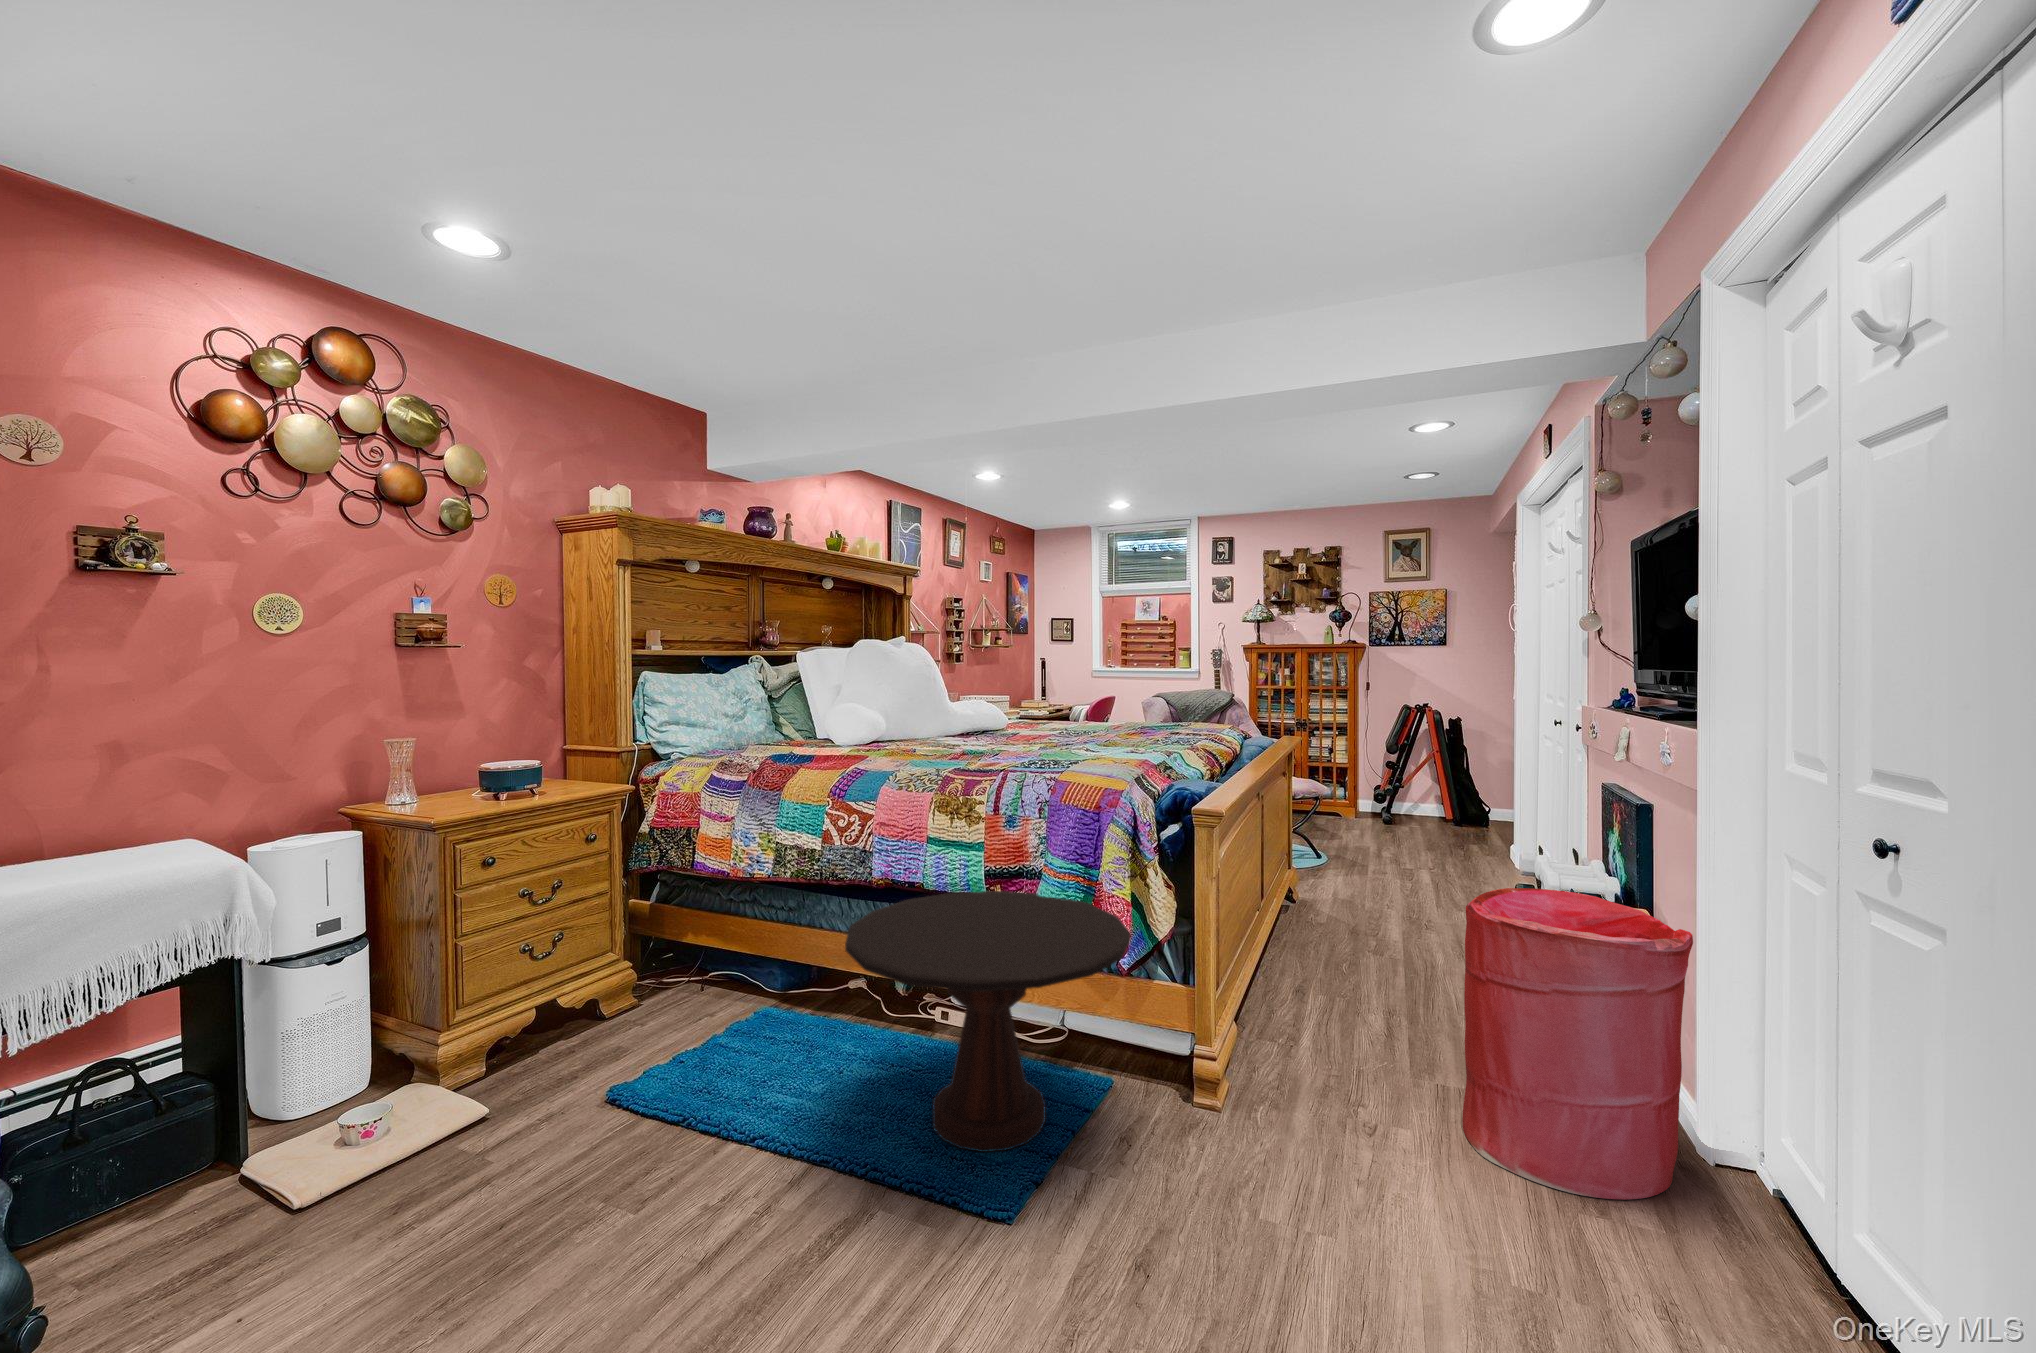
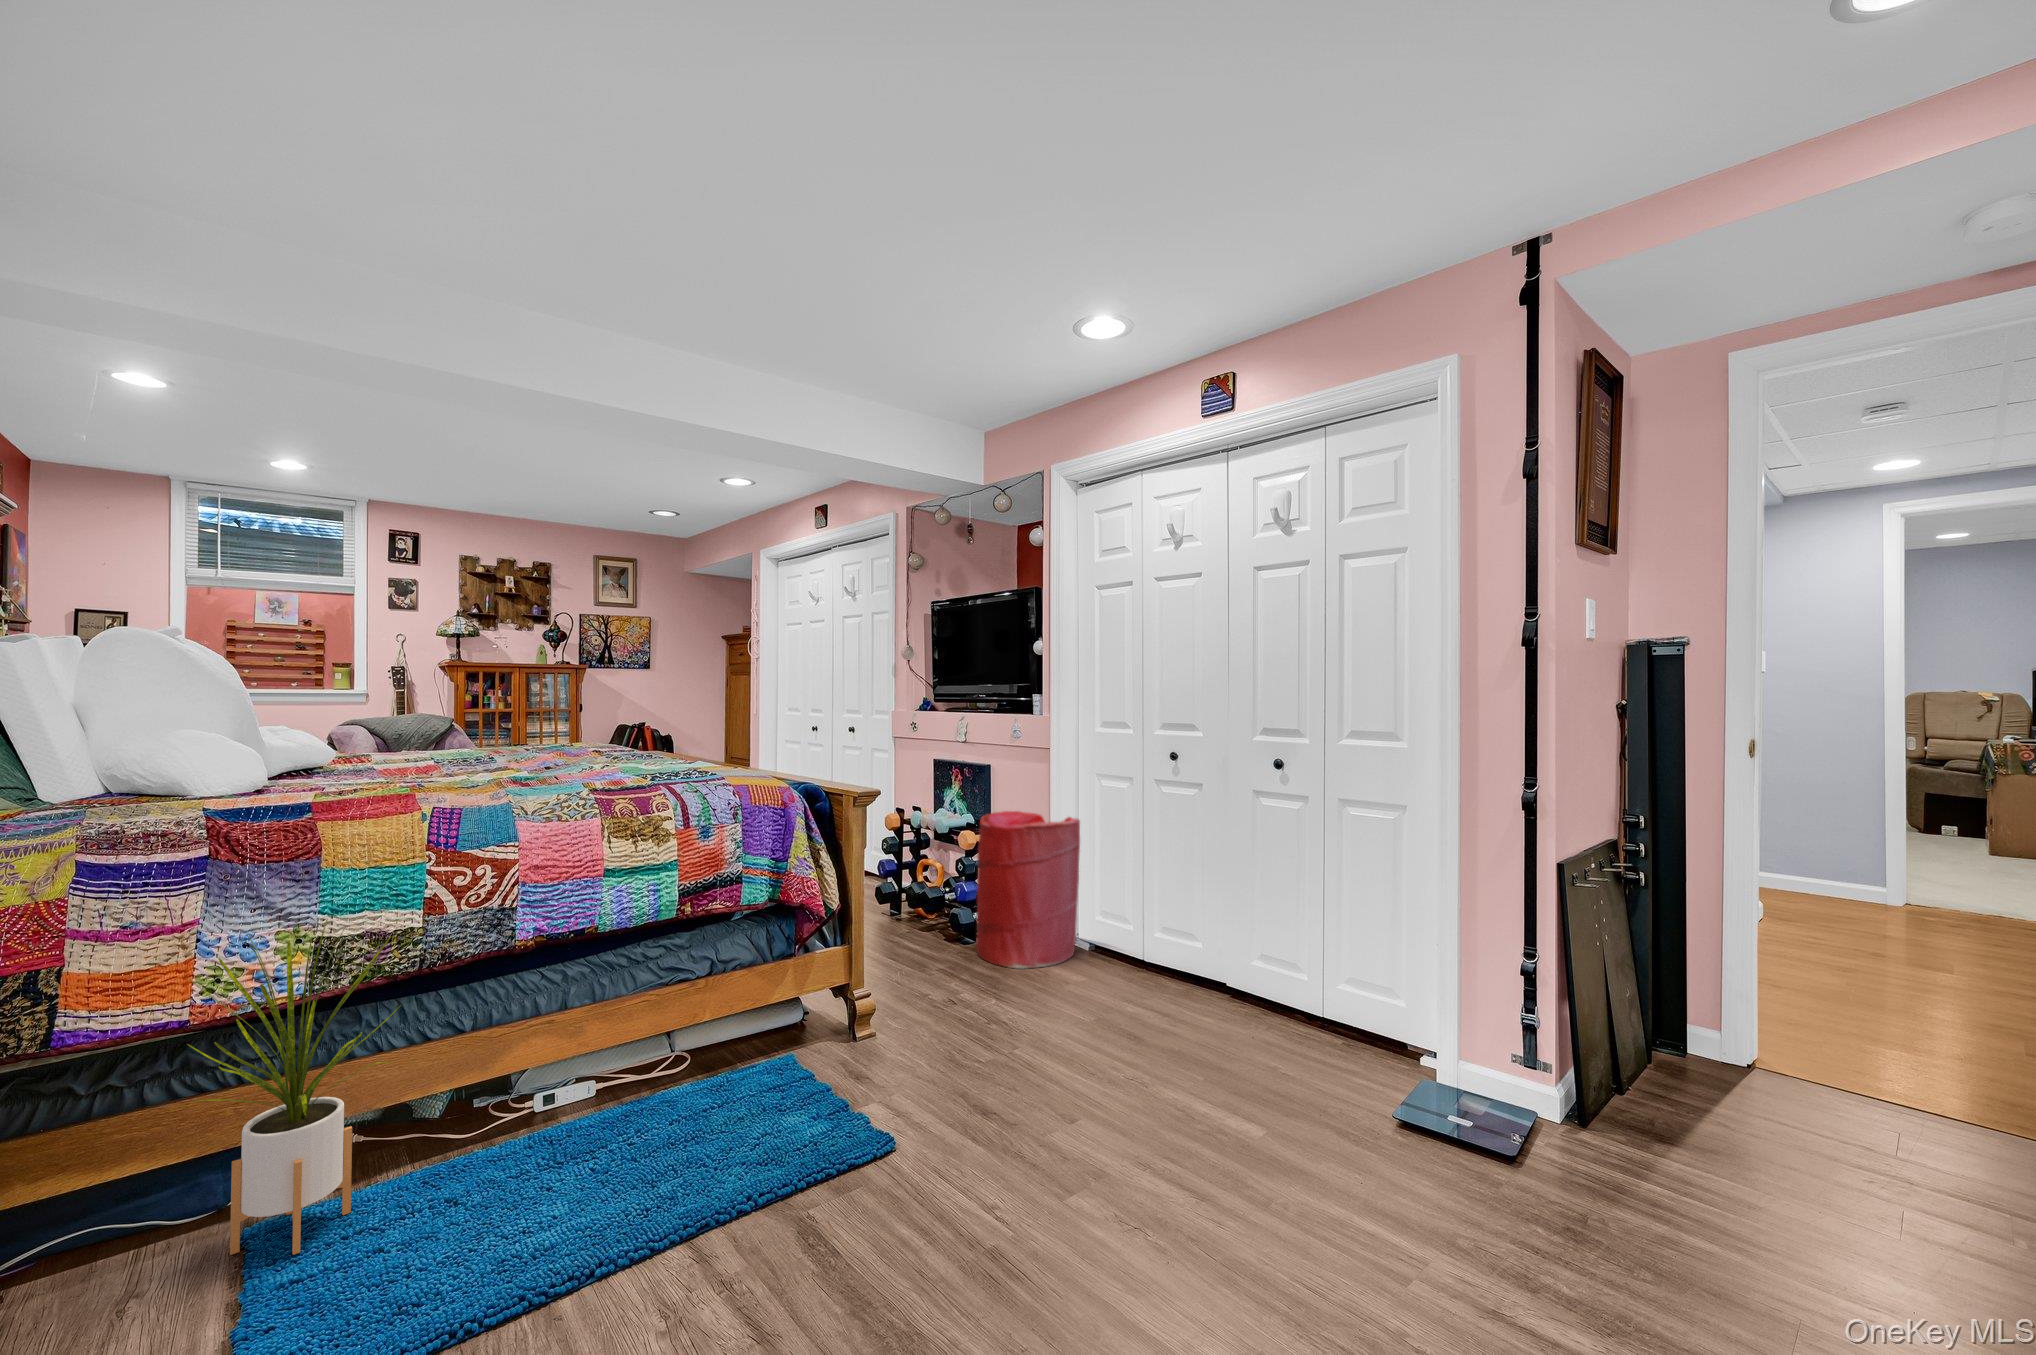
house plant: none [671,828,788,1032] -> present [187,919,399,1255]
side table: present [845,891,1131,1152] -> none [653,886,926,1124]

